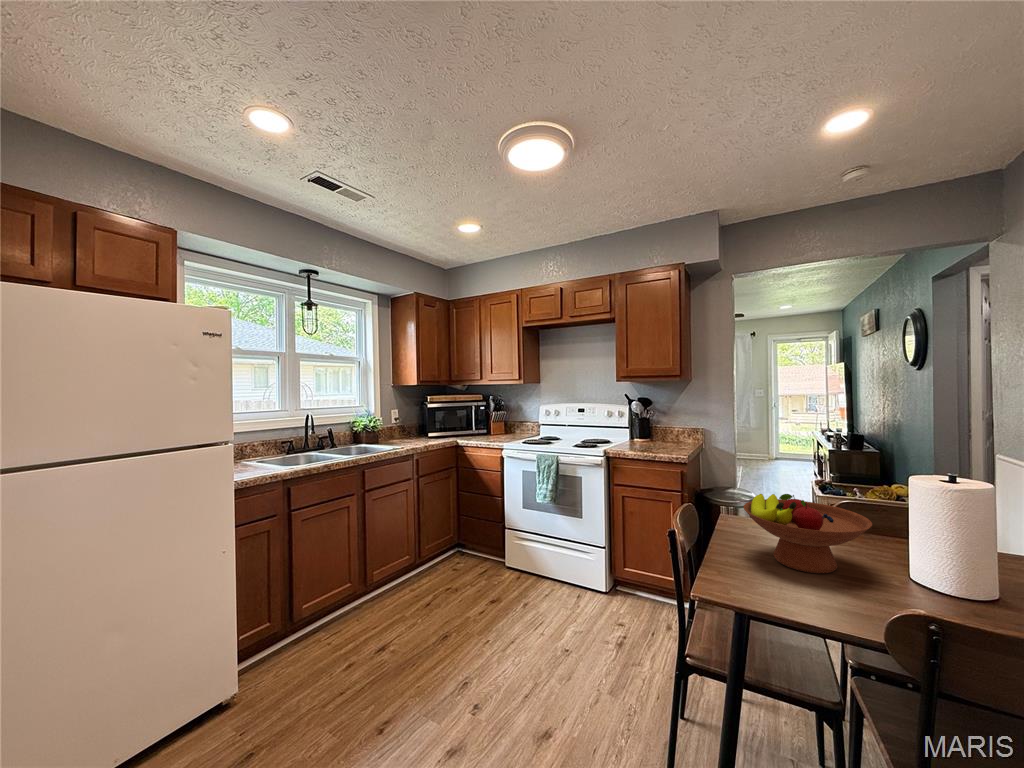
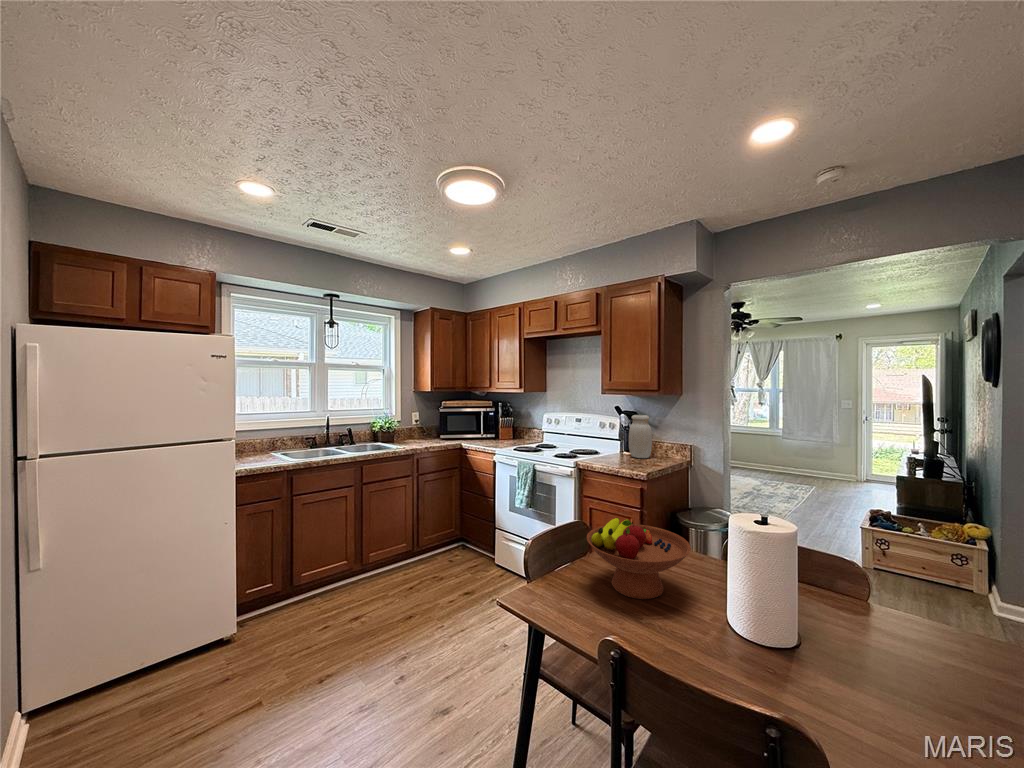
jar: none [644,401,668,444] -> present [629,415,652,458]

